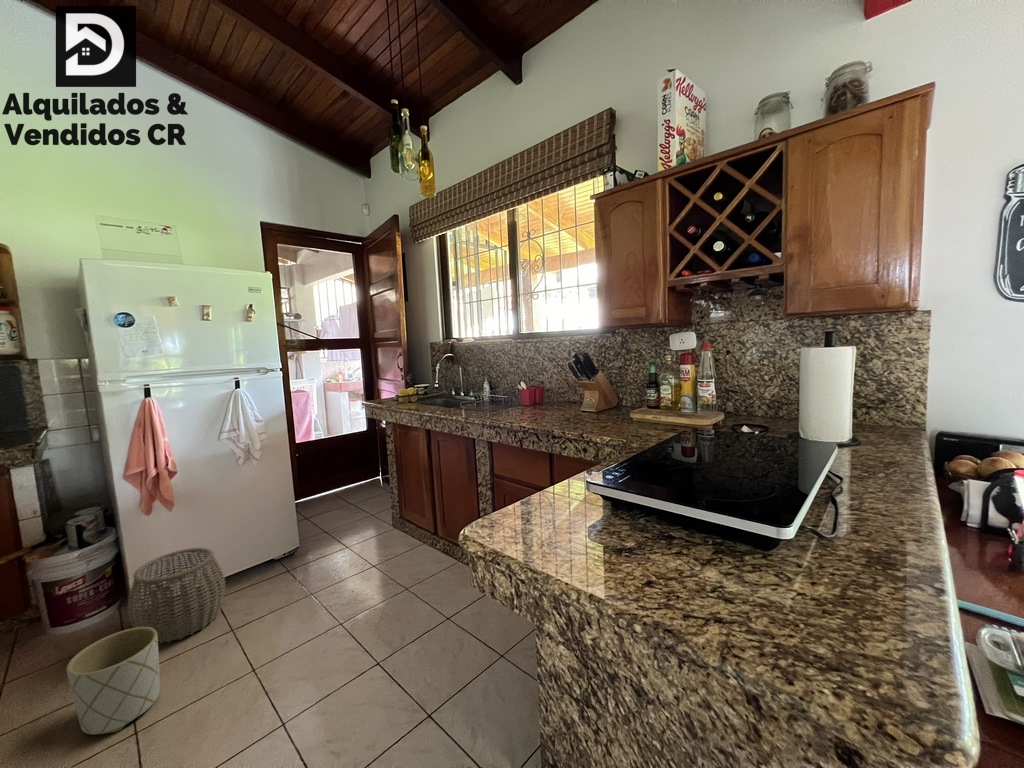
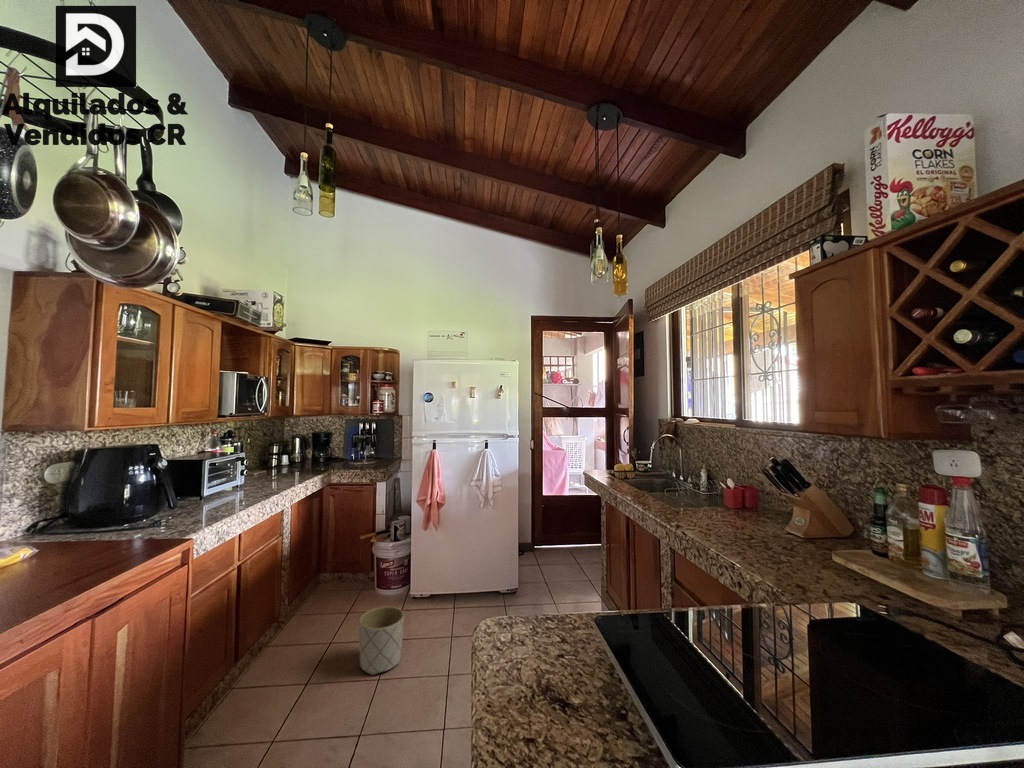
woven basket: present [127,548,225,644] -> none [403,561,459,628]

